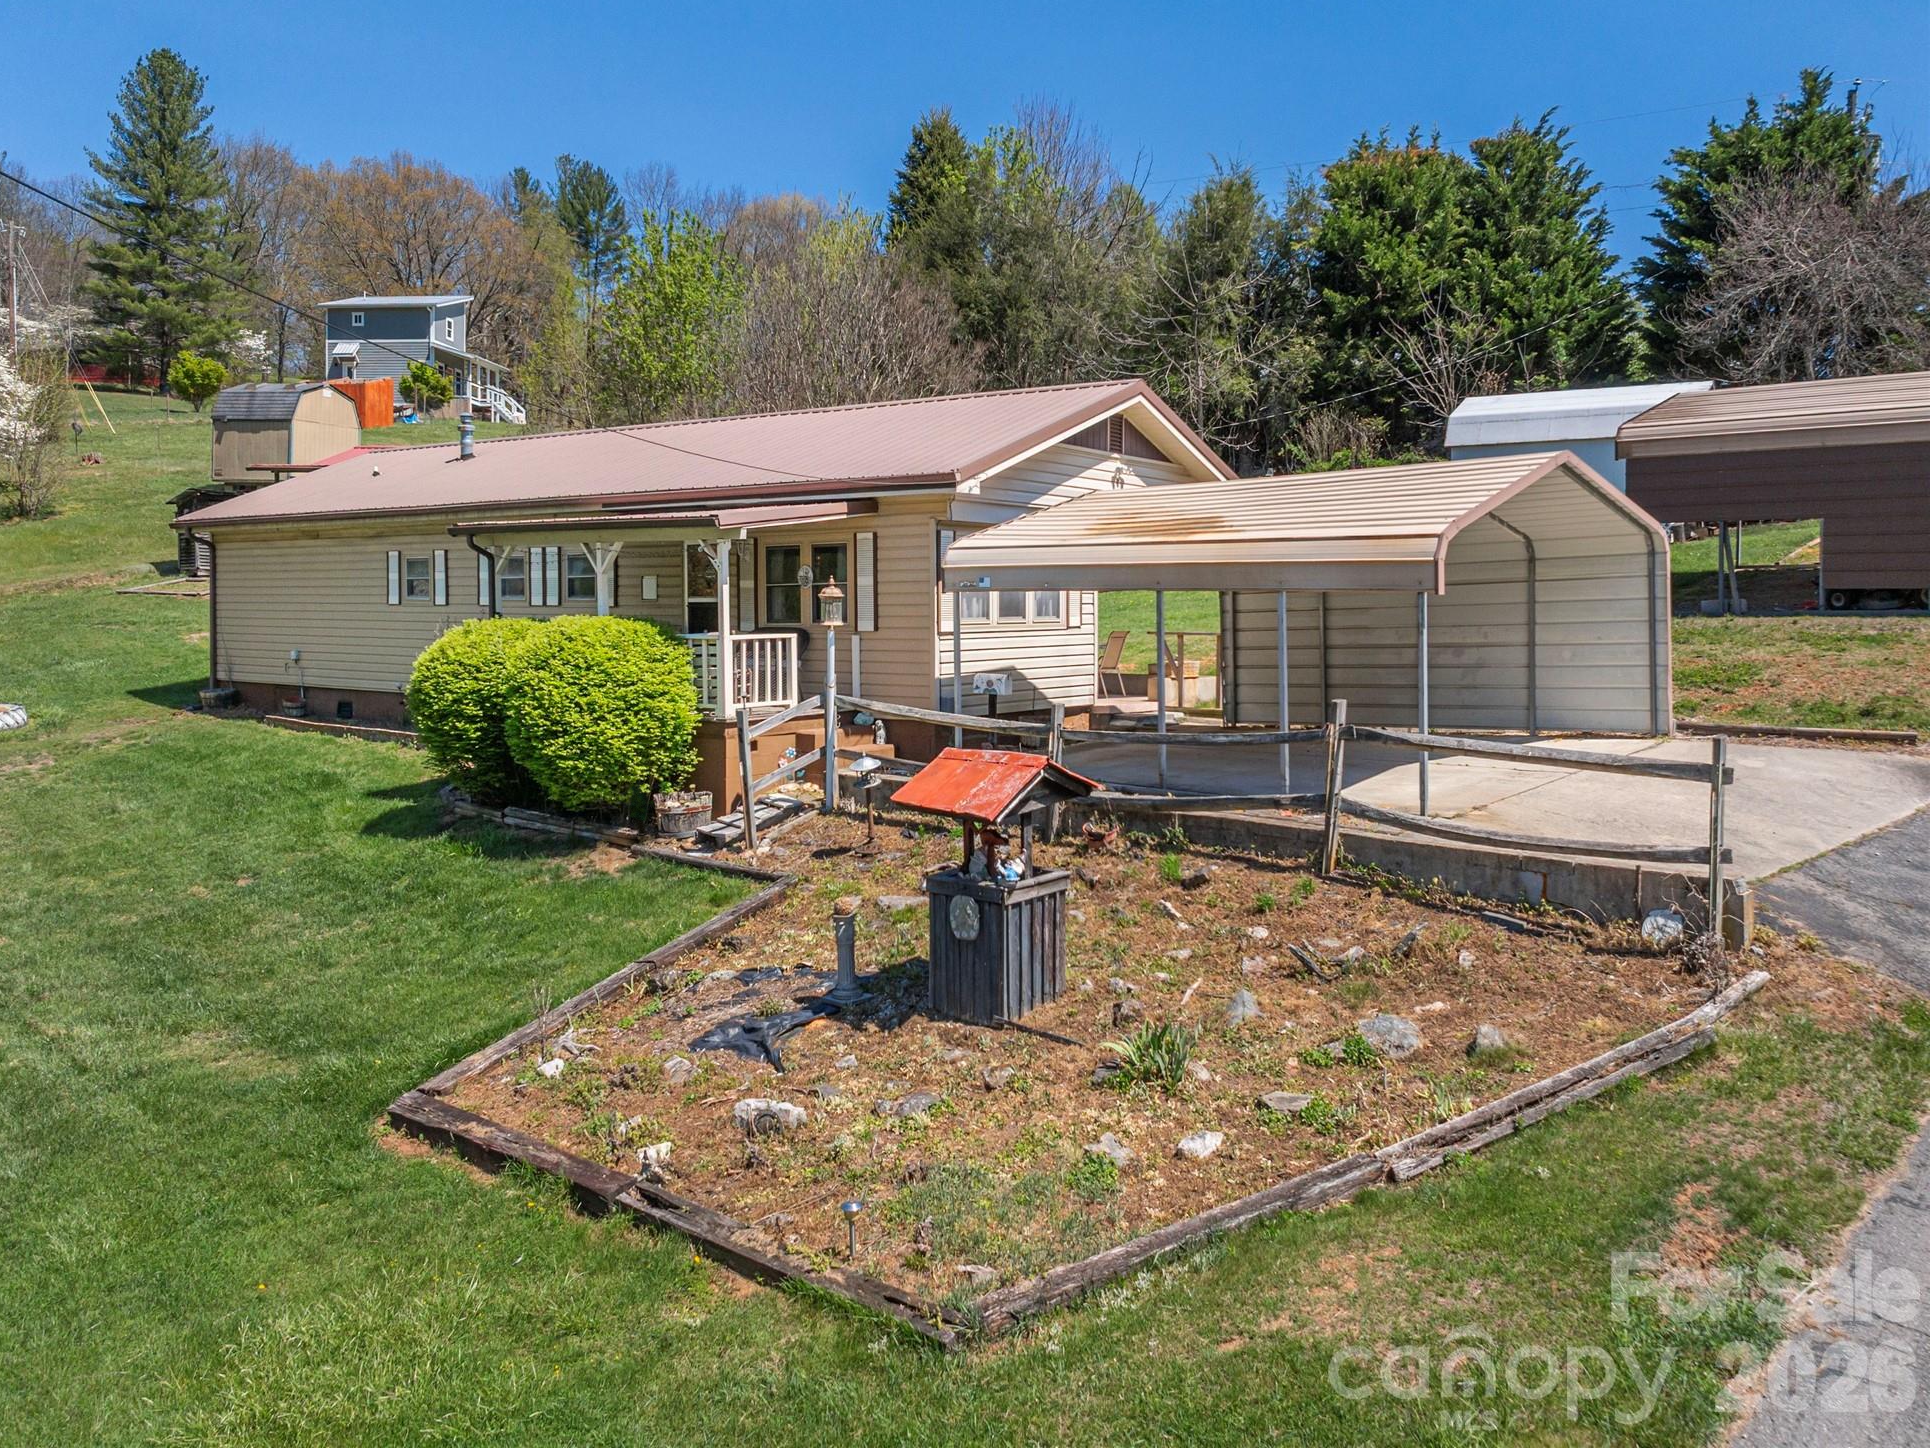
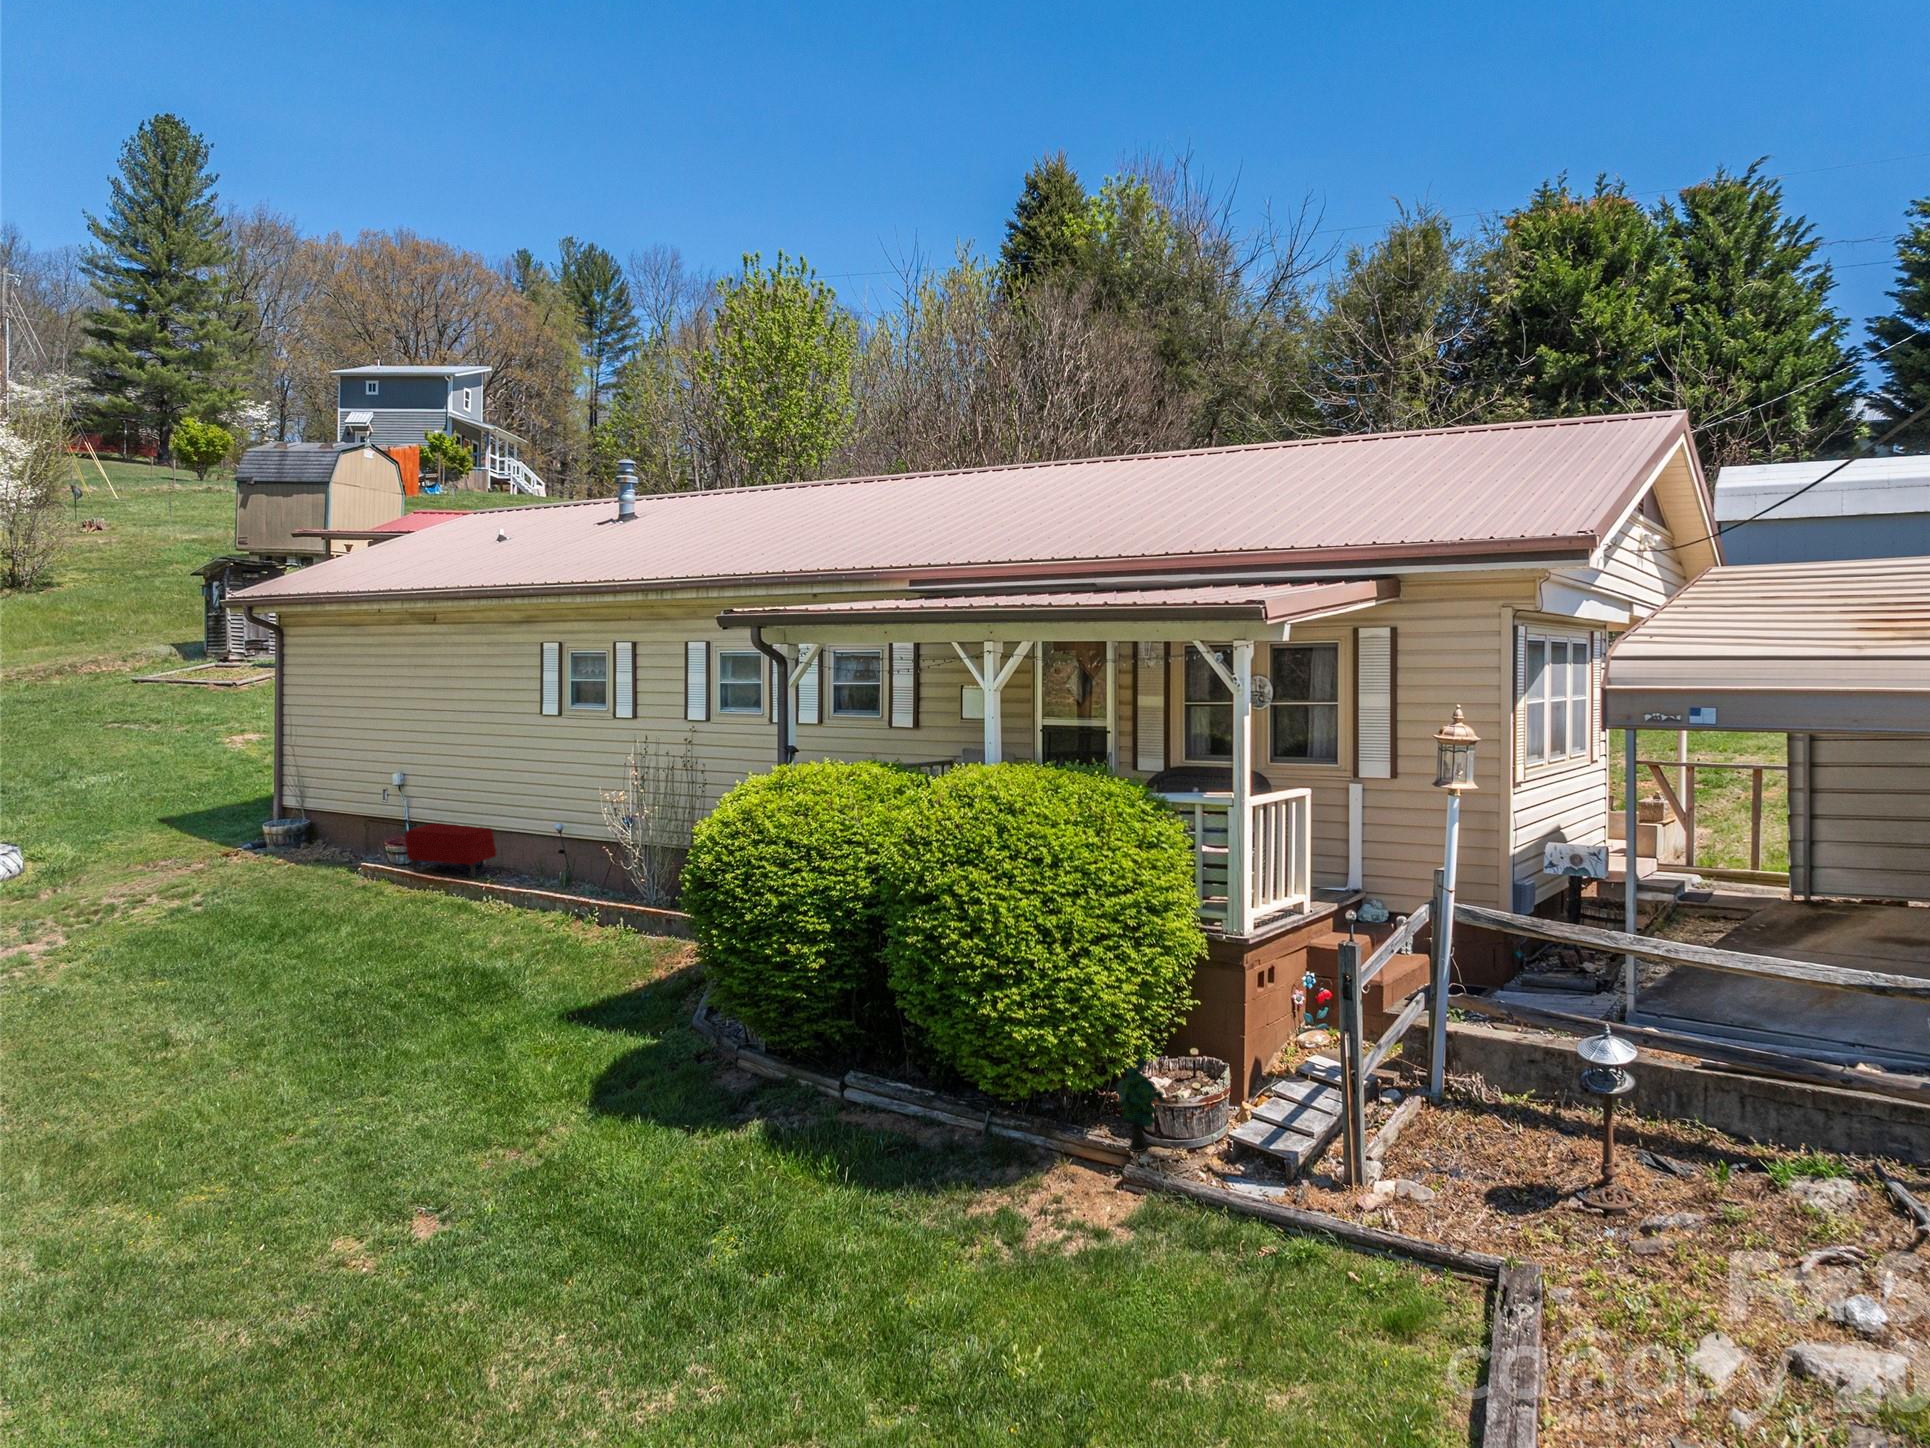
bench: none [299,688,372,727] -> present [405,824,503,878]

